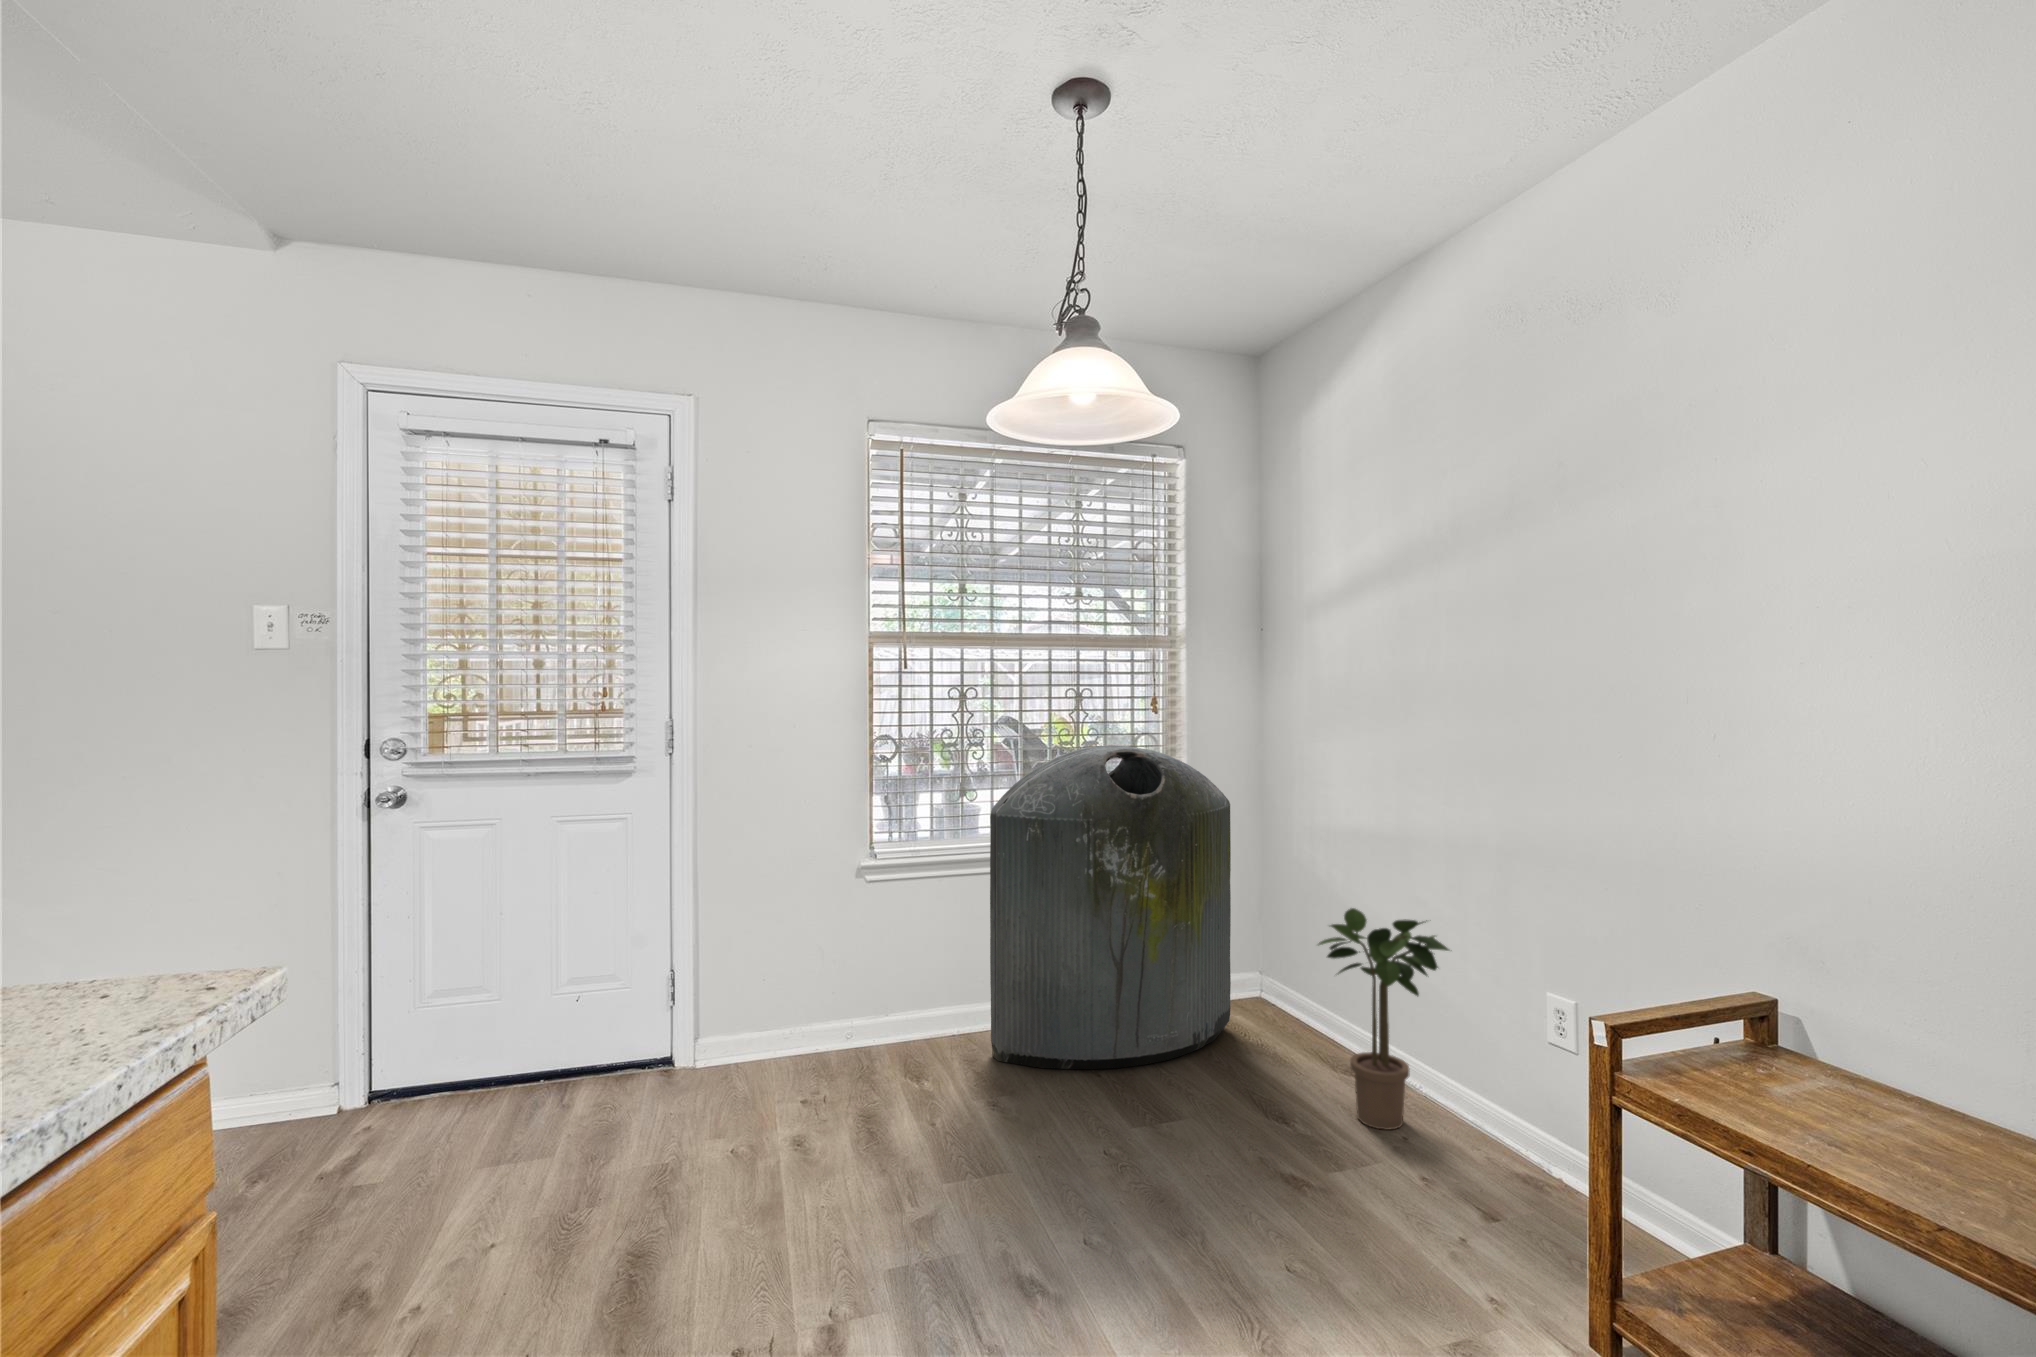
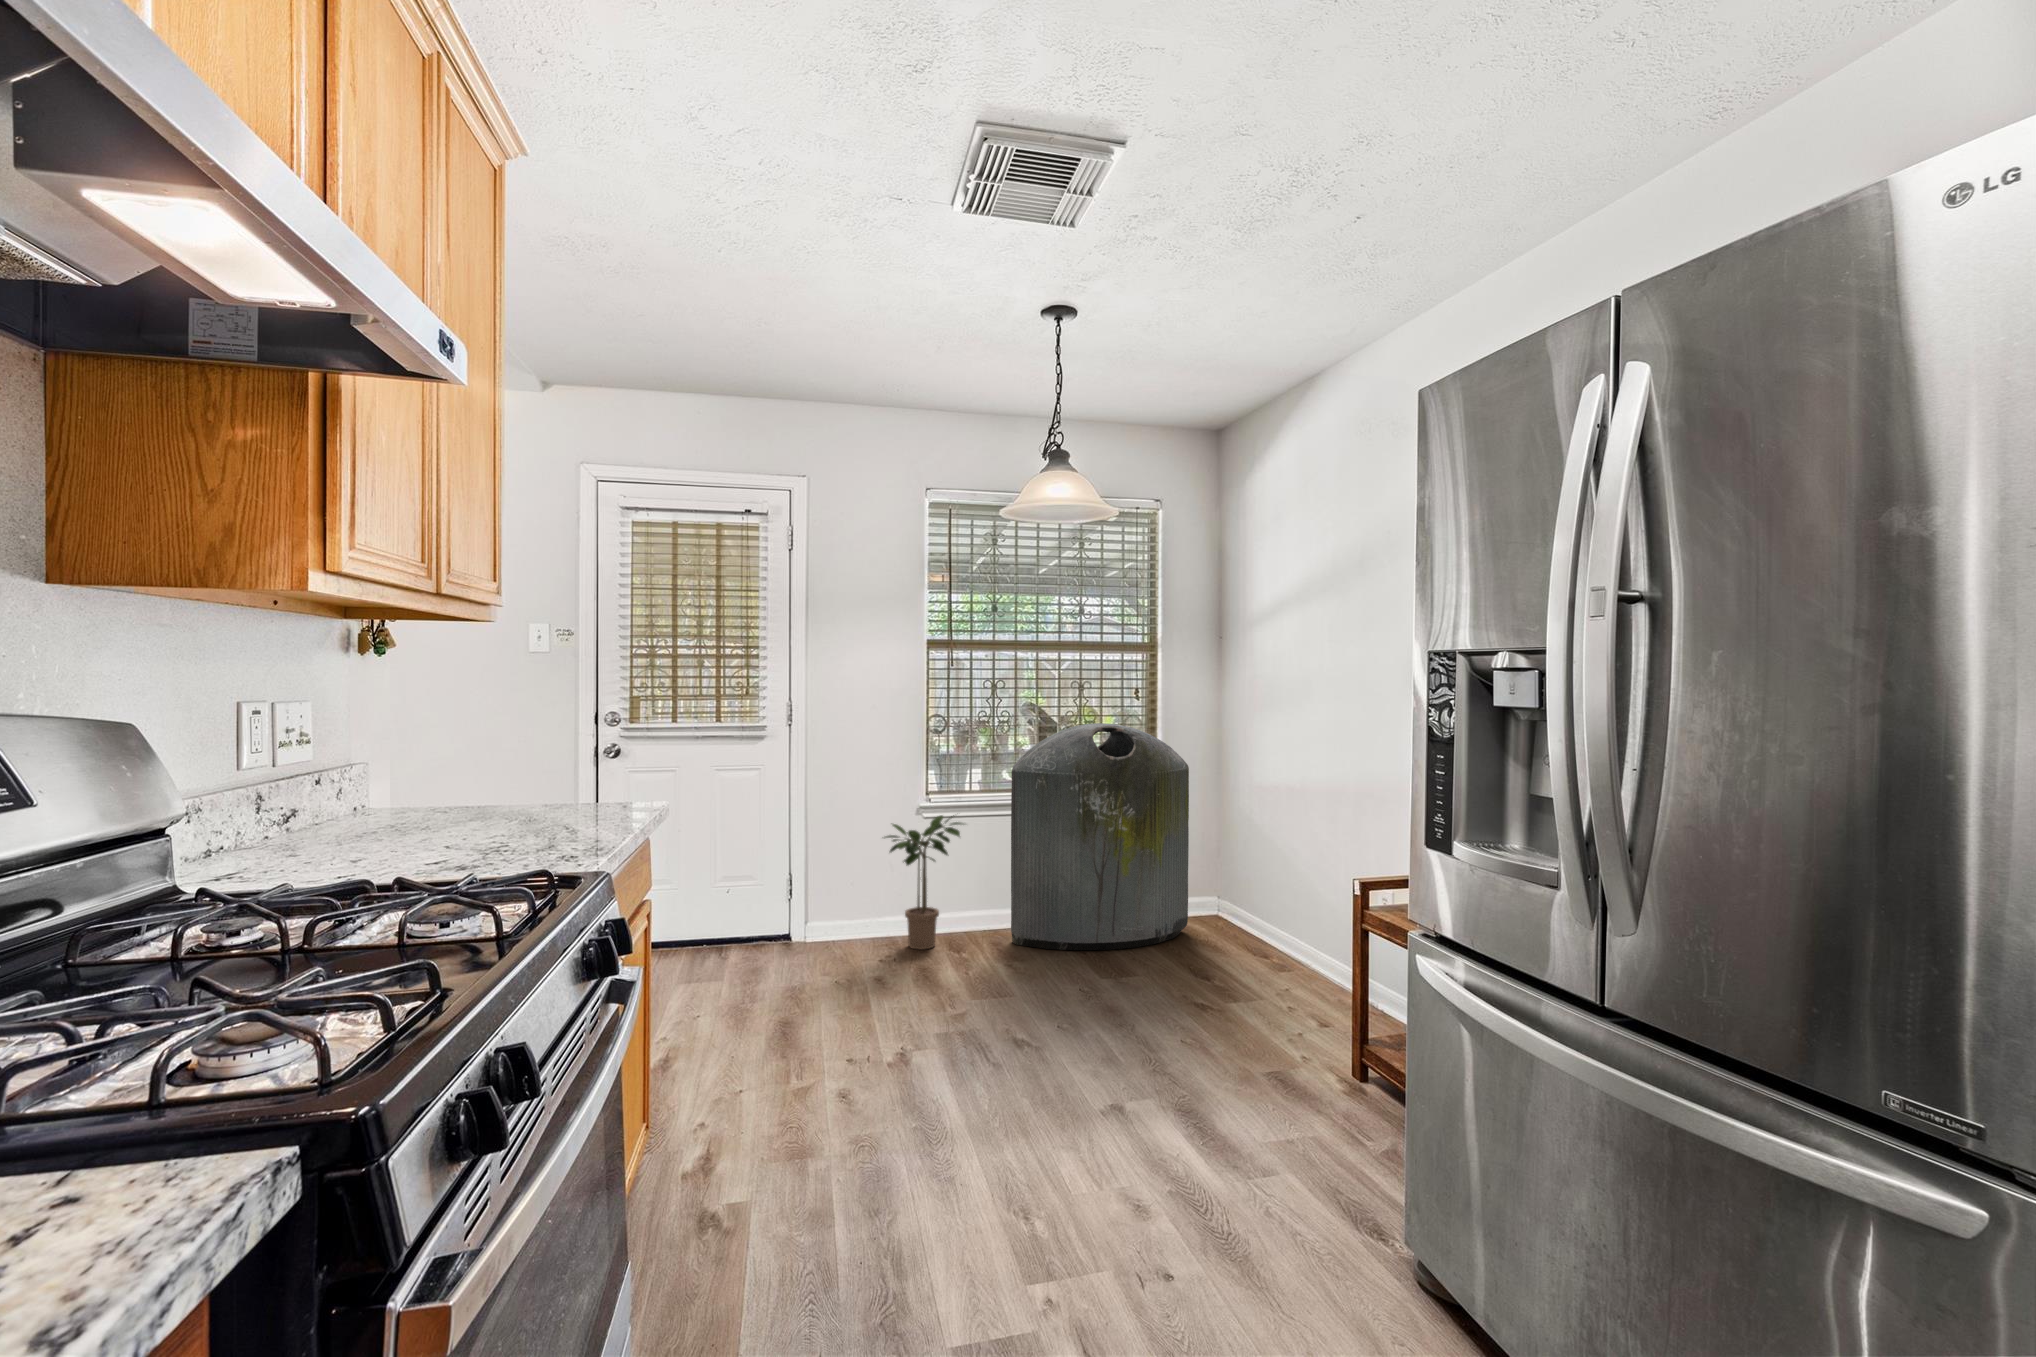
potted plant: present [1318,908,1449,1130] -> present [884,815,963,950]

